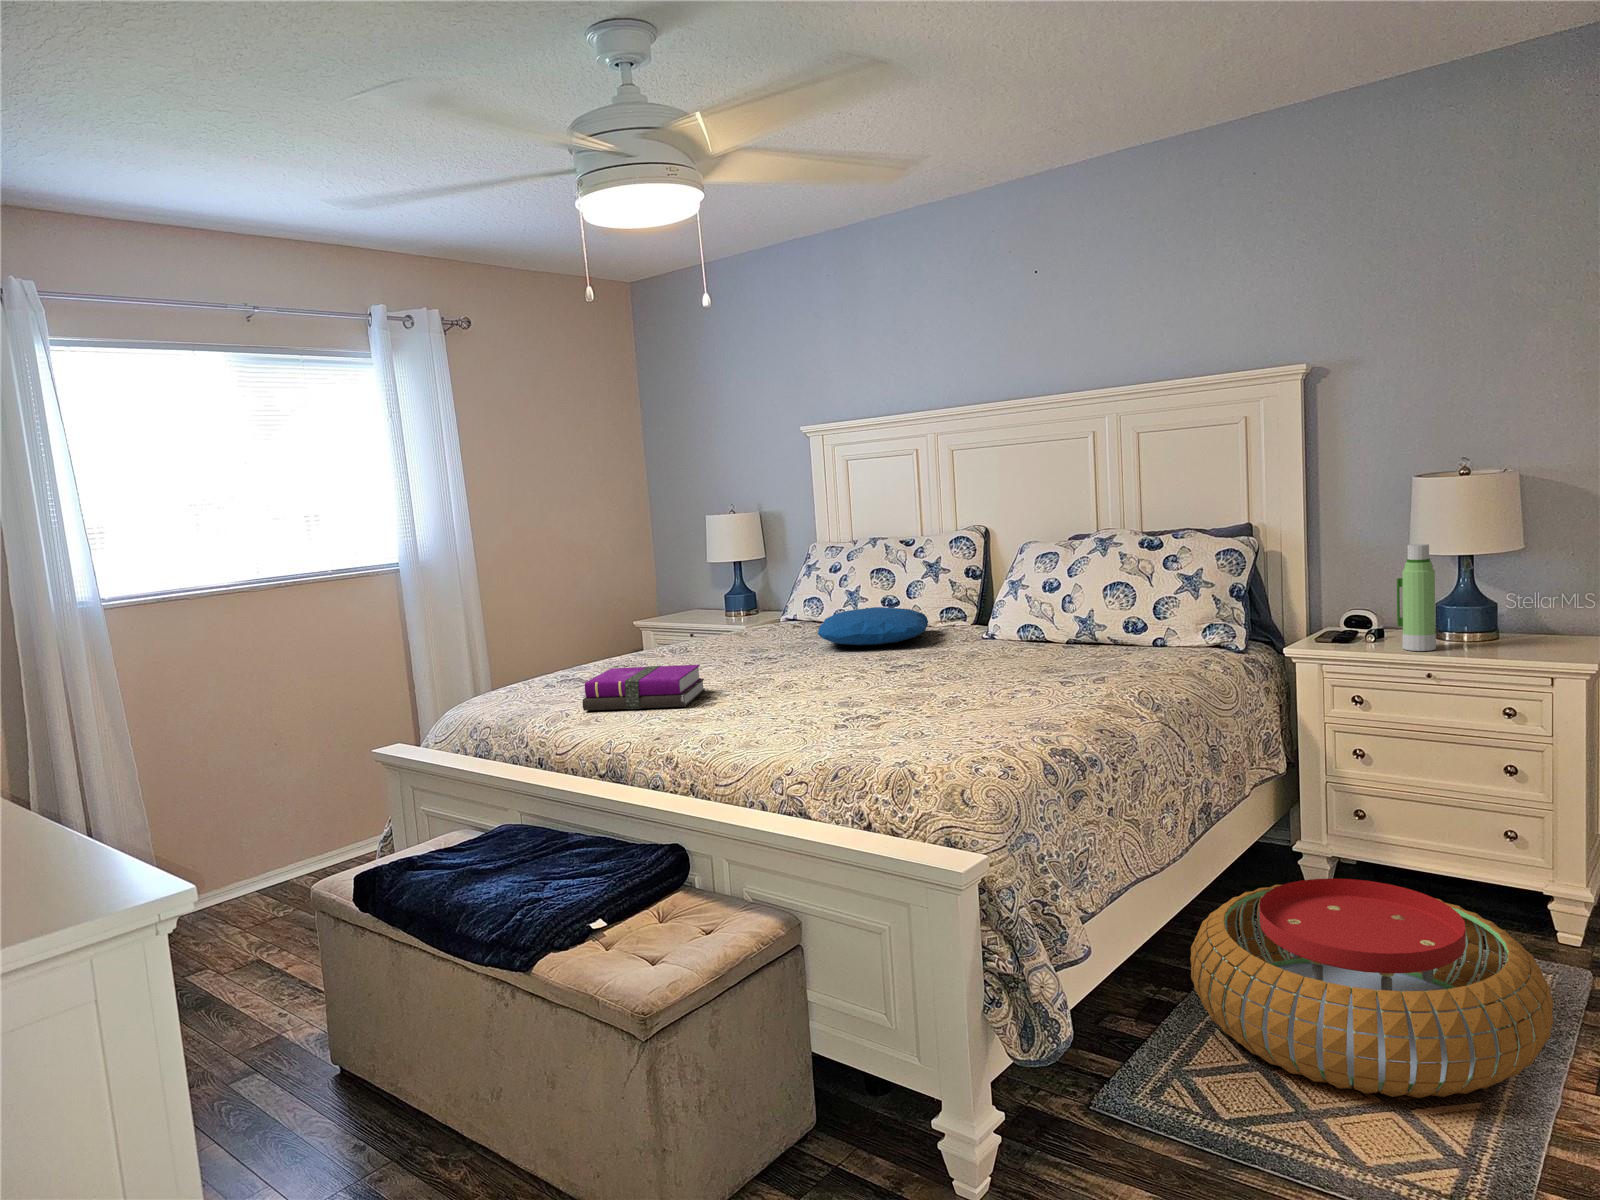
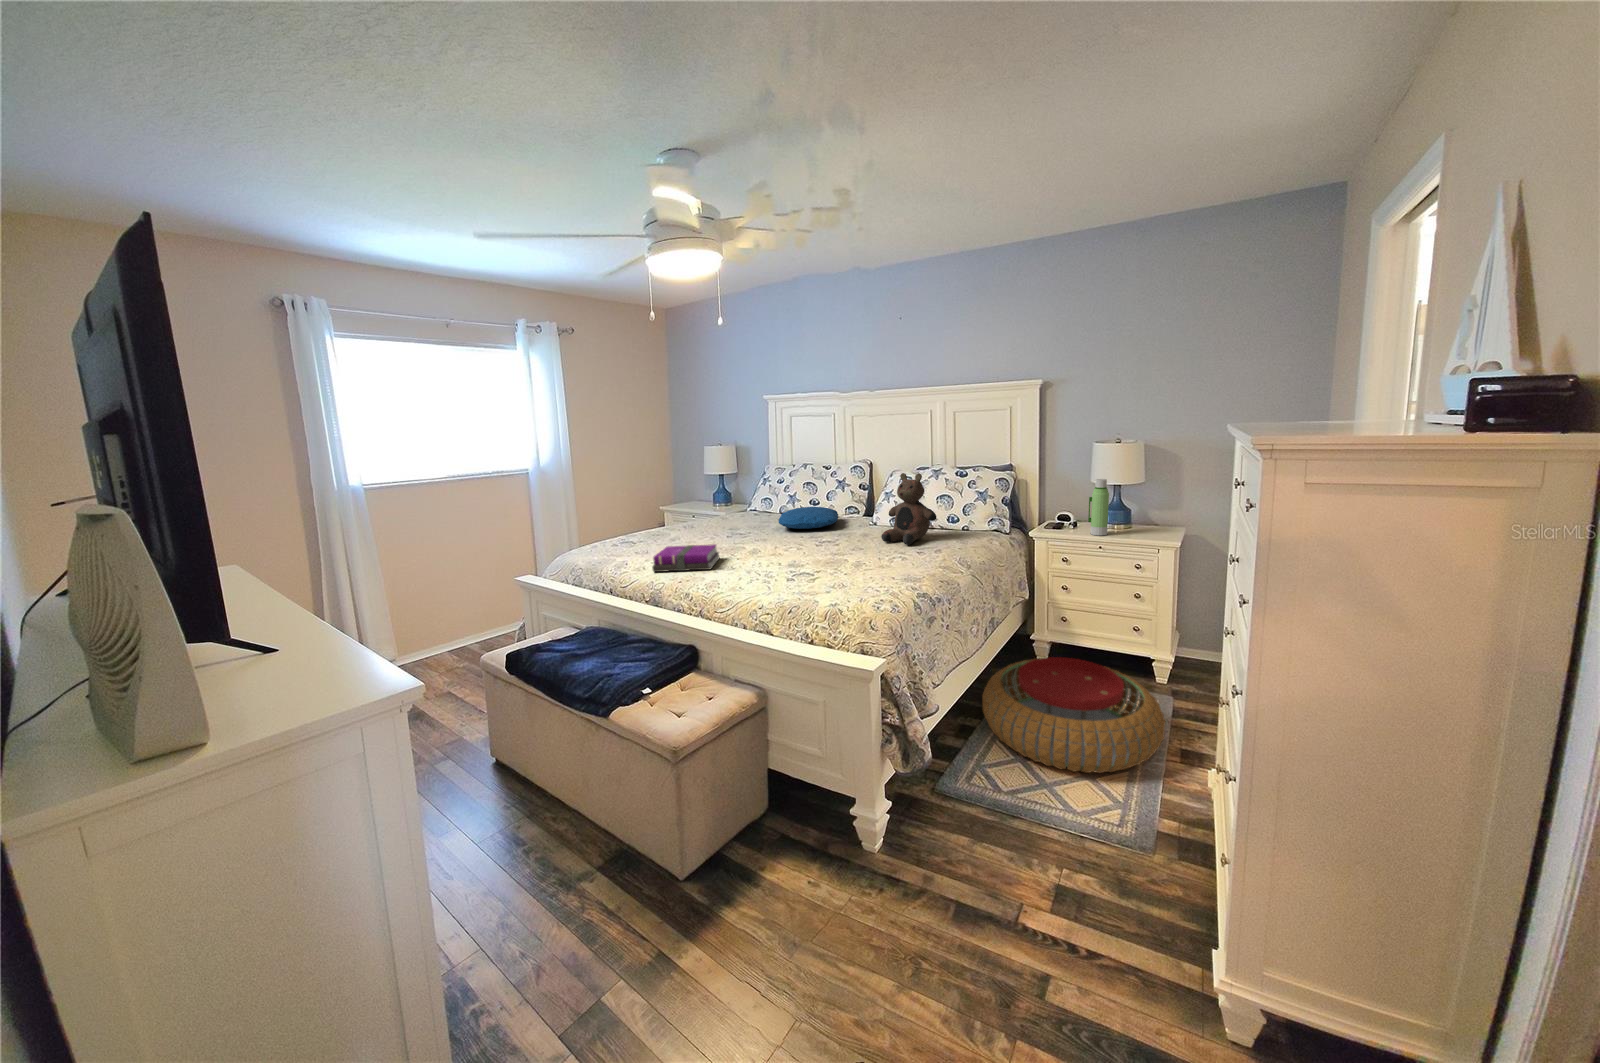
teddy bear: none [1001,537,1103,668] -> present [881,473,936,545]

